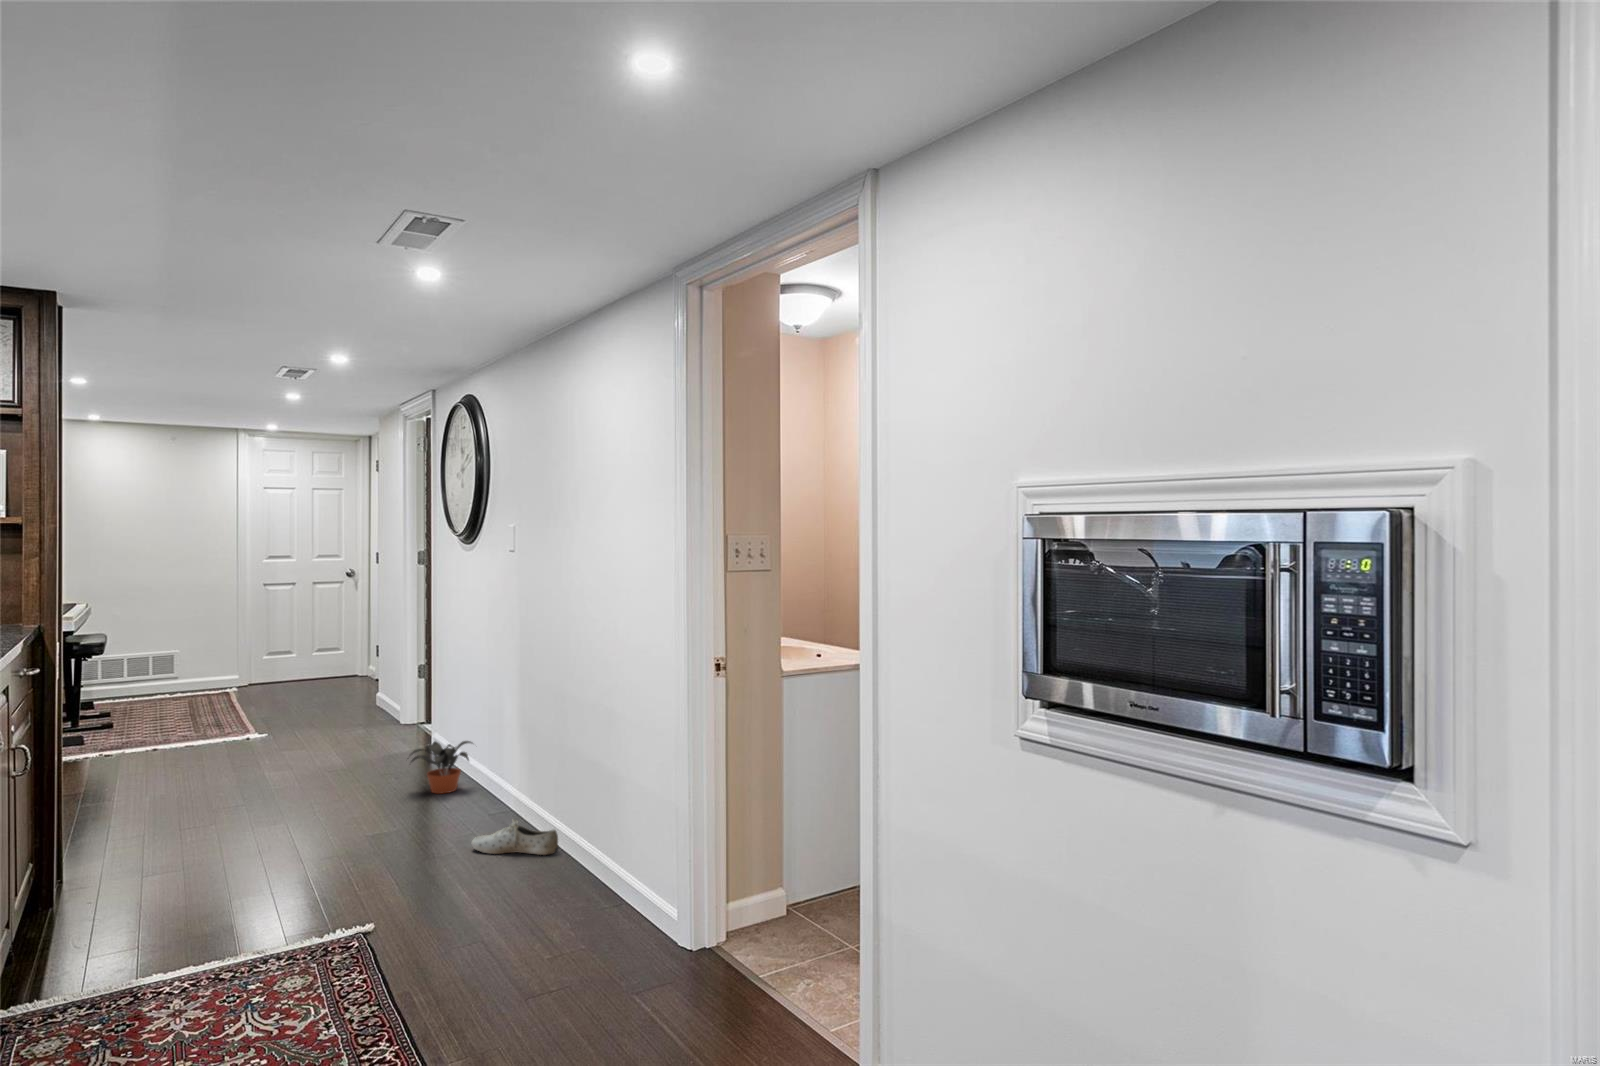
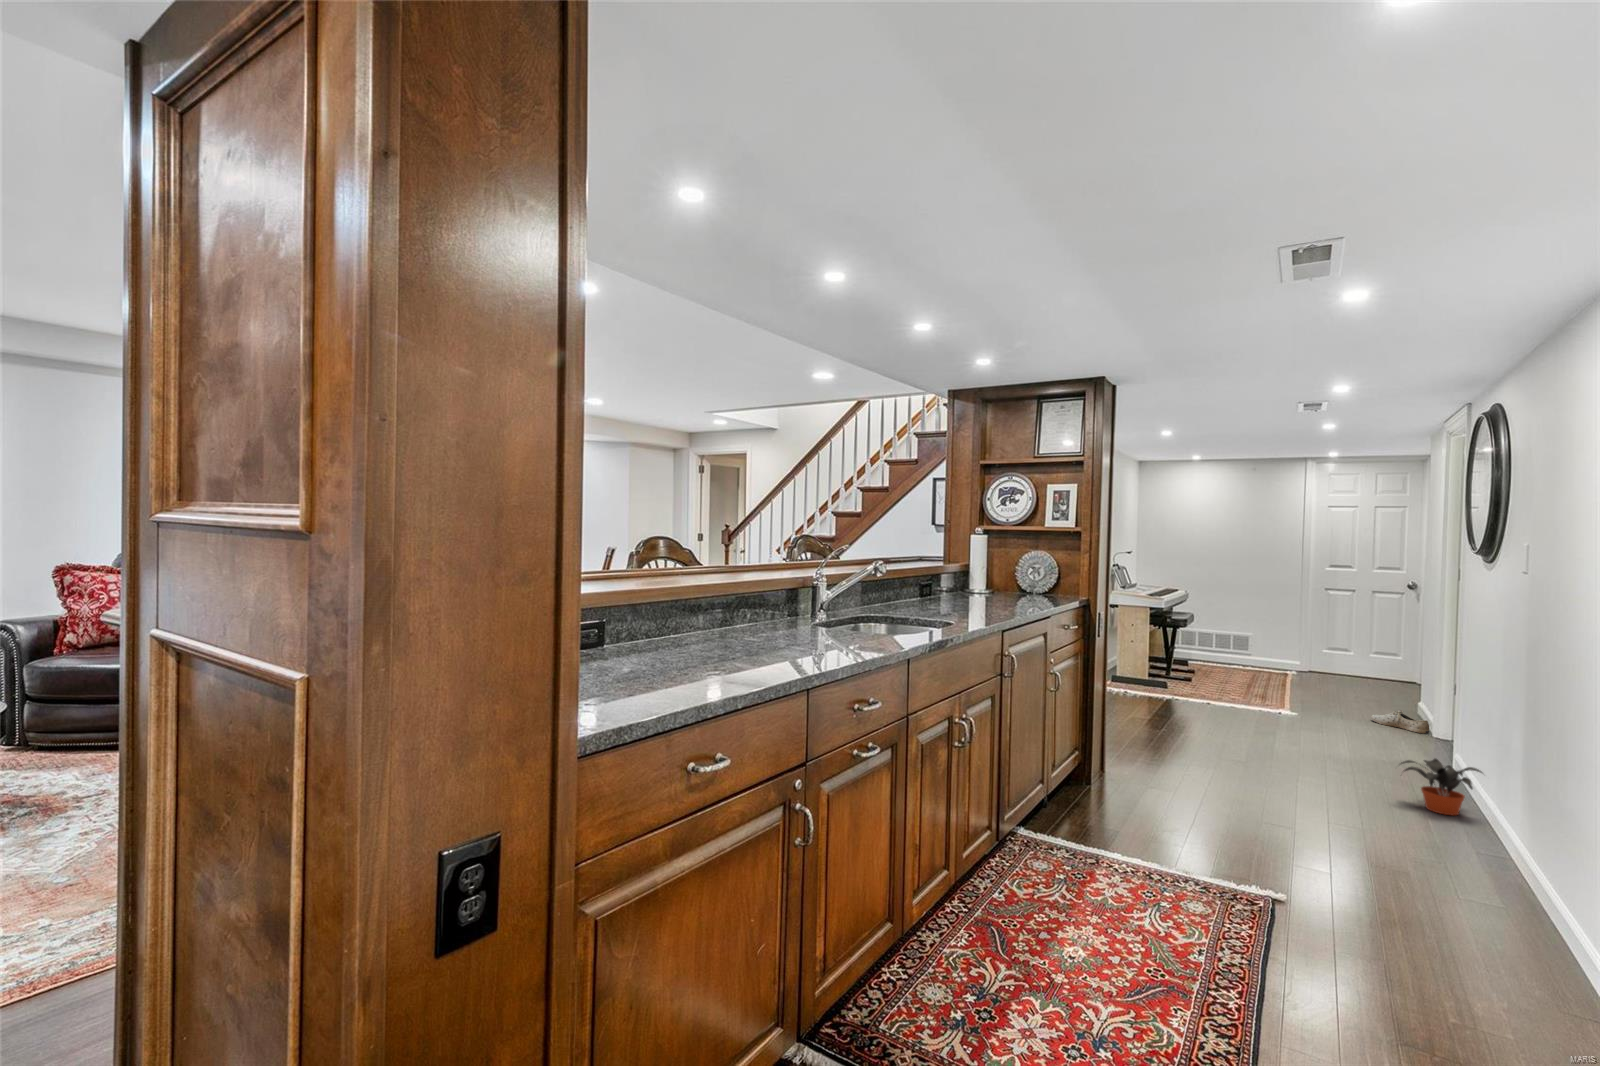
shoe: present [472,819,559,855] -> present [1371,710,1429,734]

